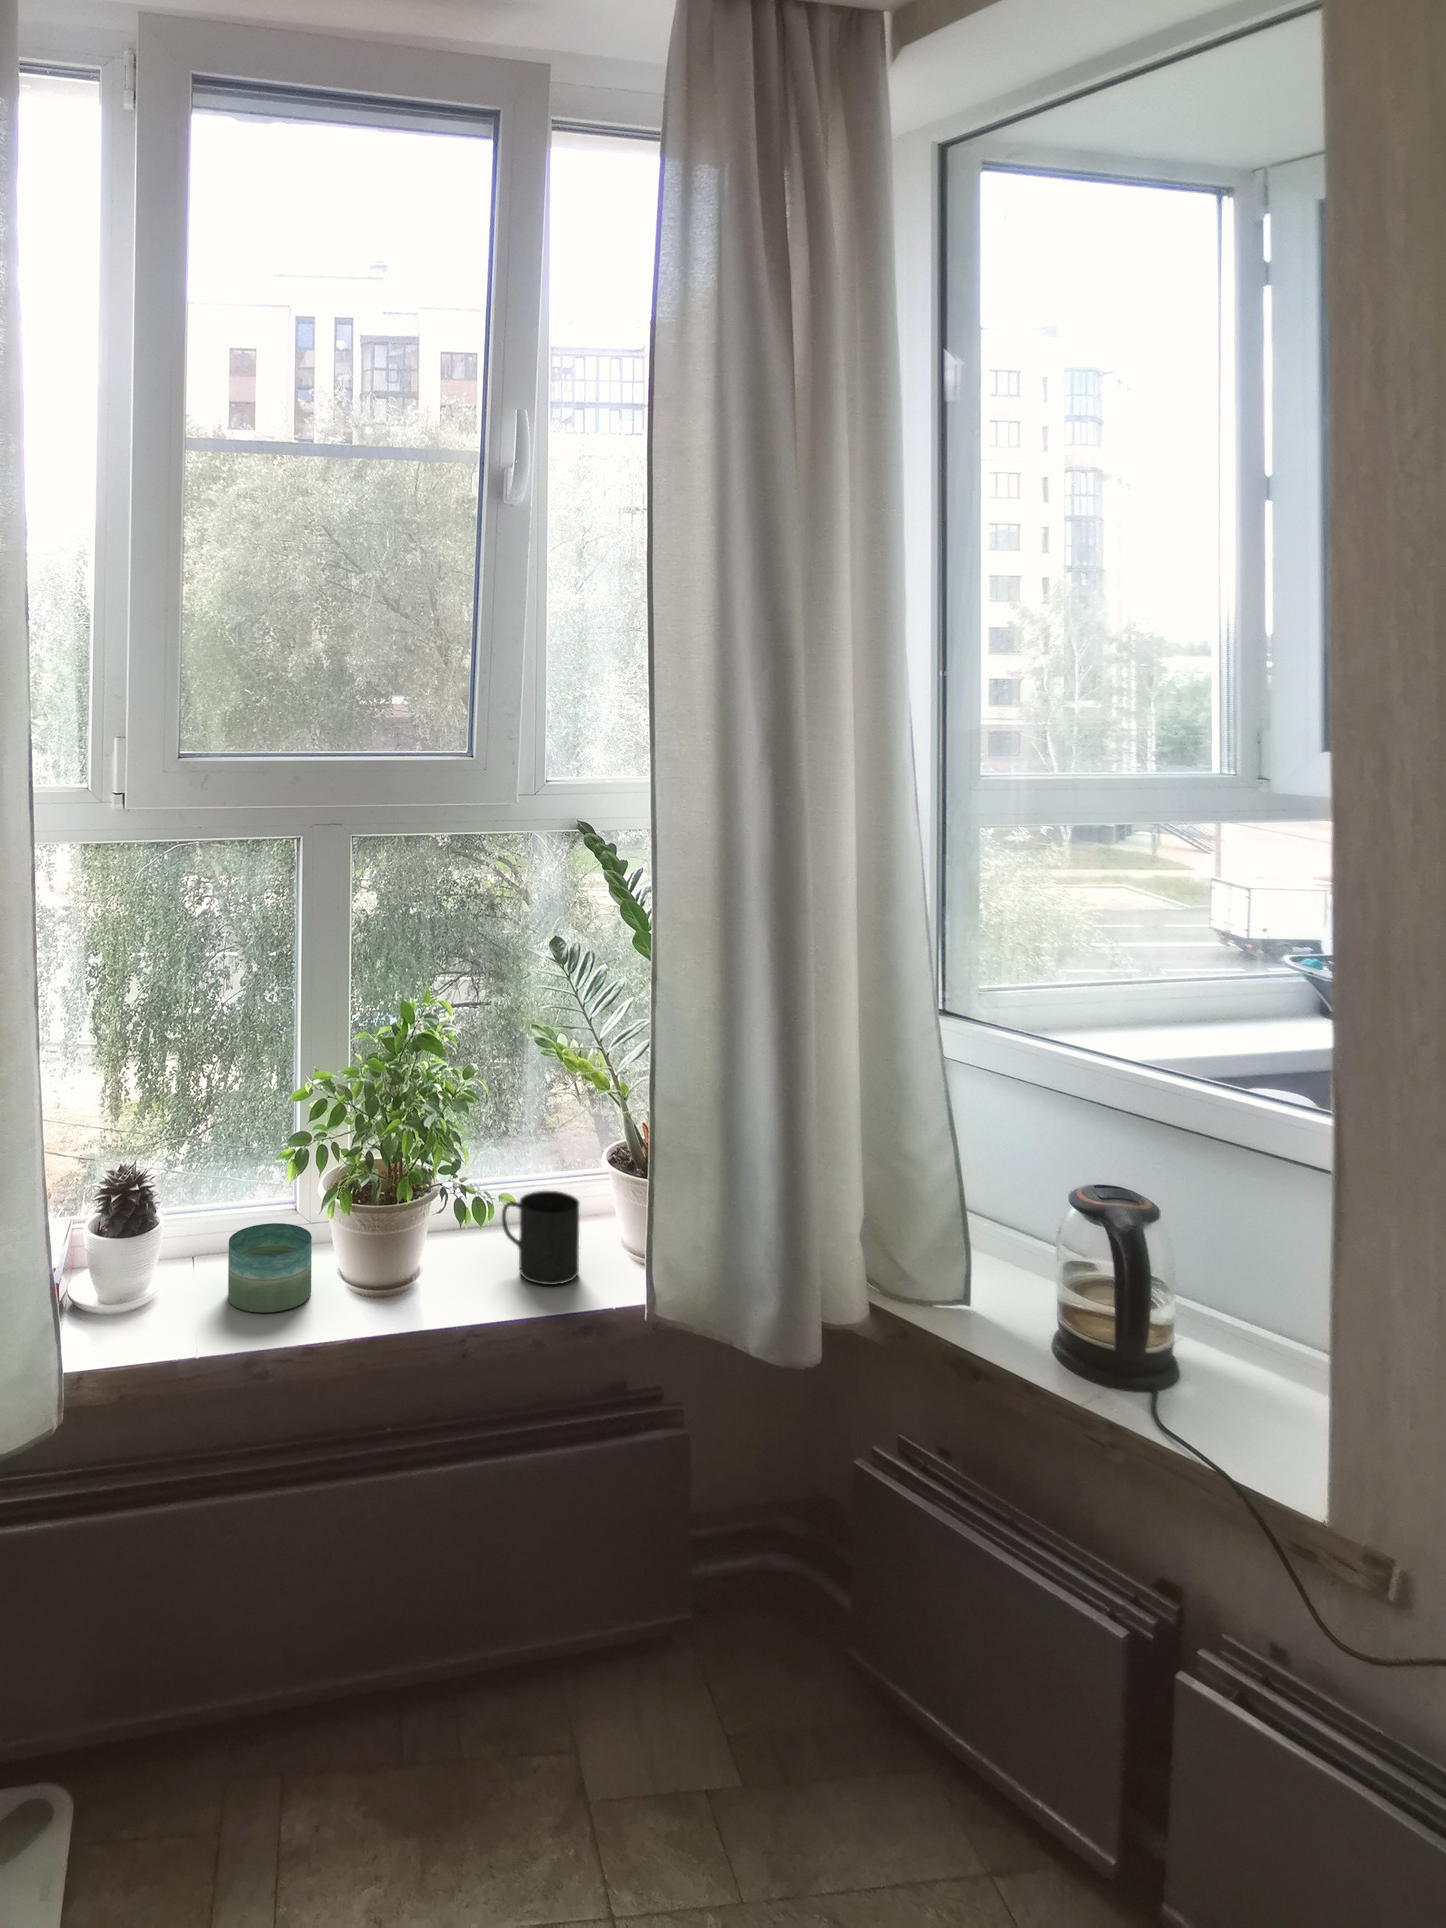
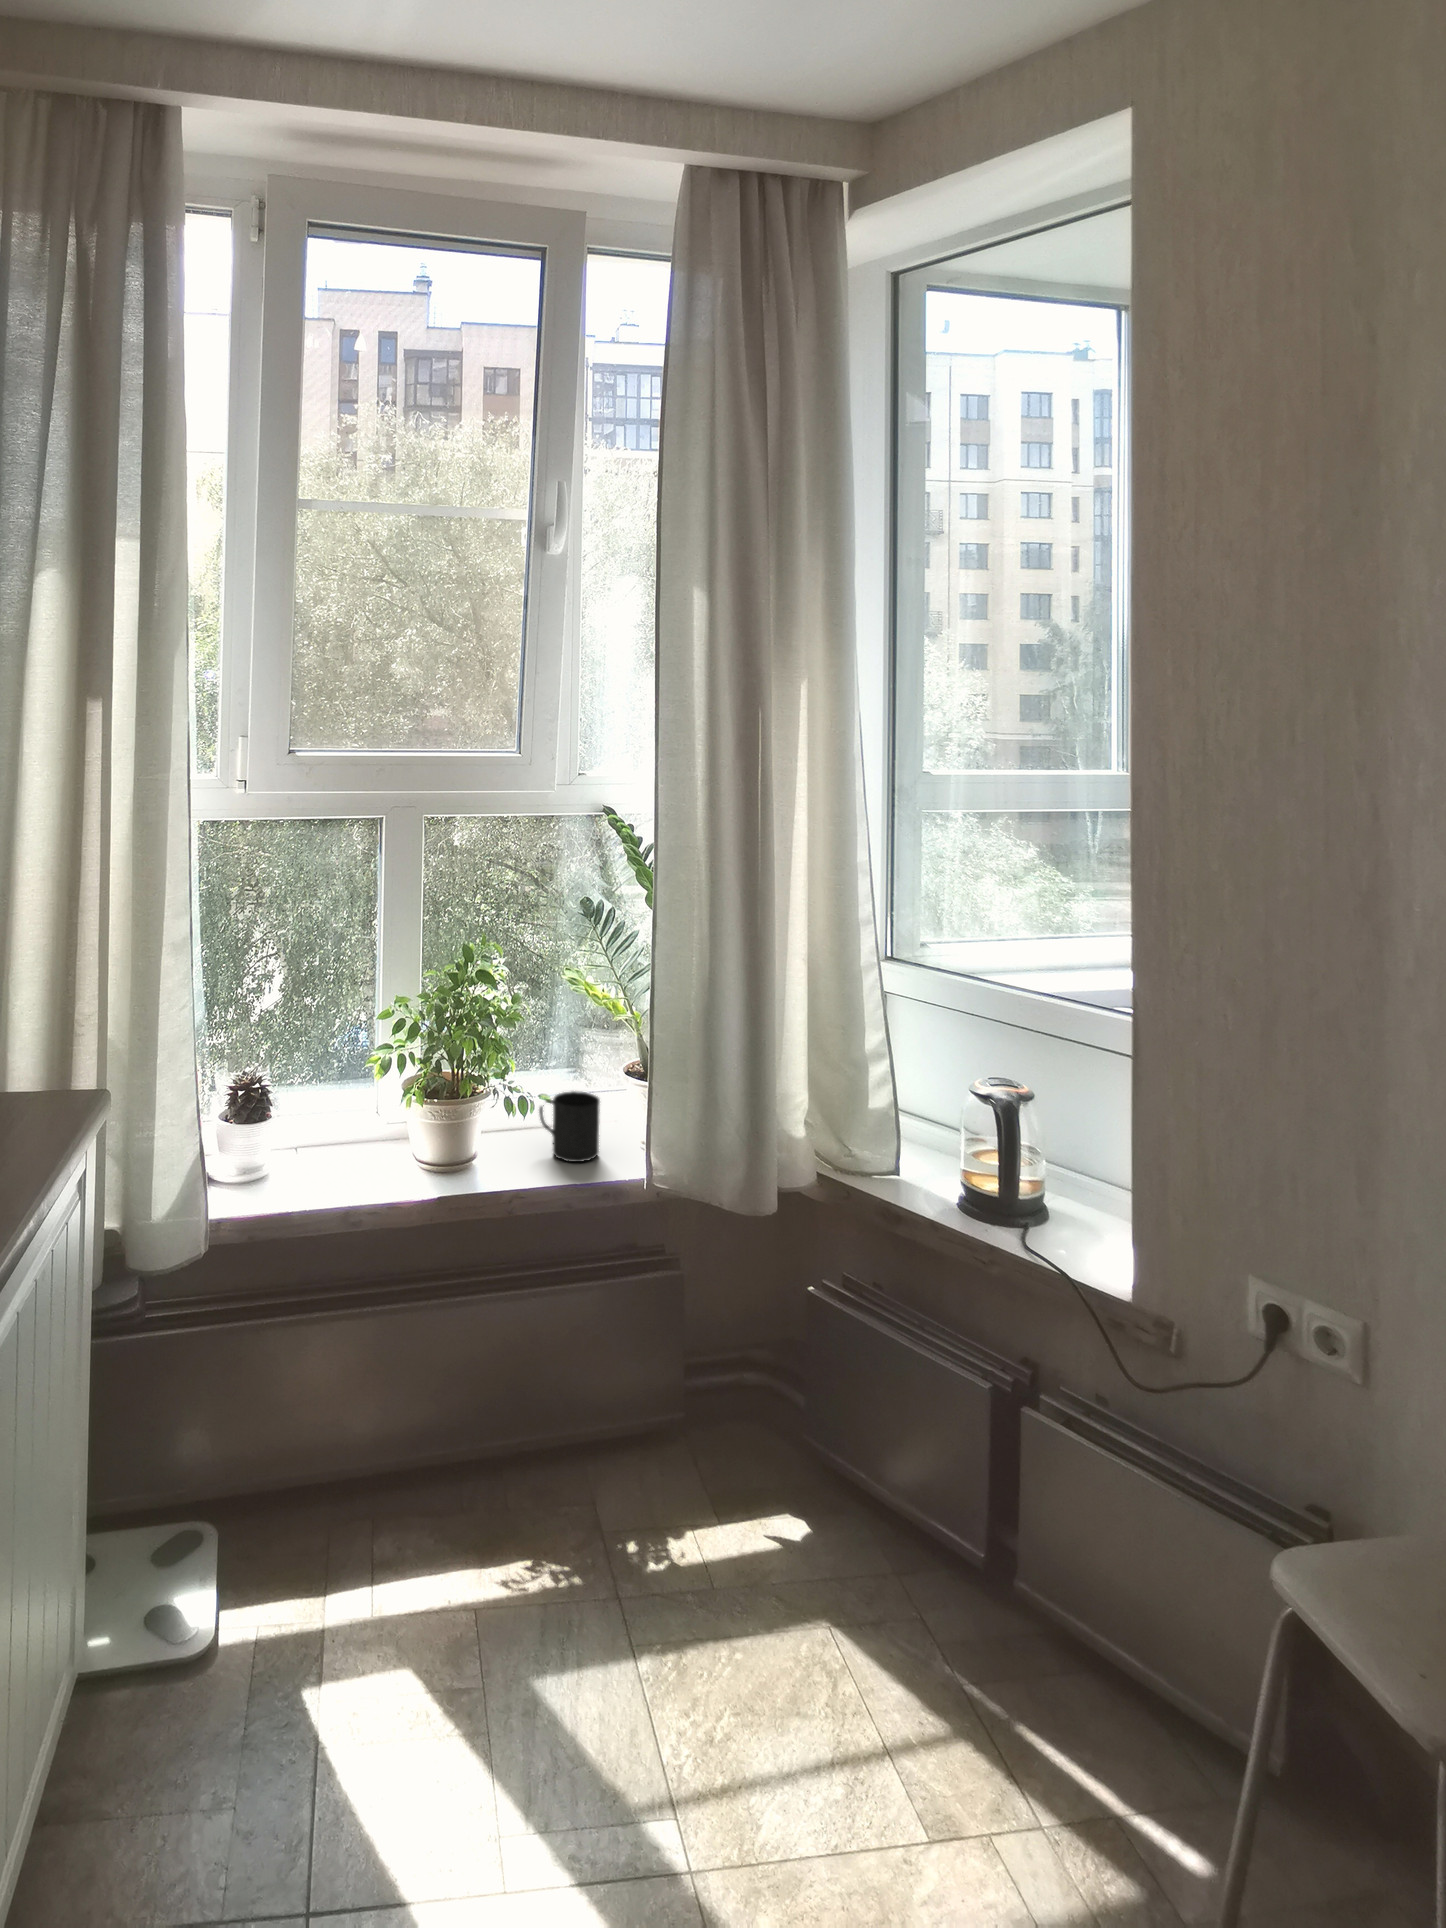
candle: present [228,1223,312,1312] -> none [328,1115,393,1180]

